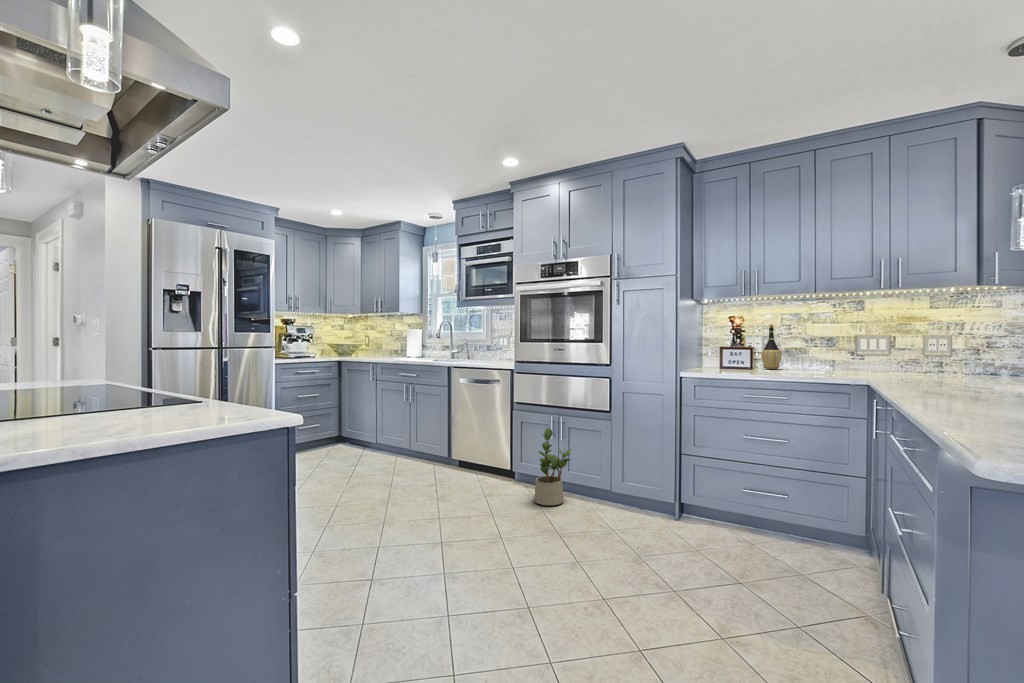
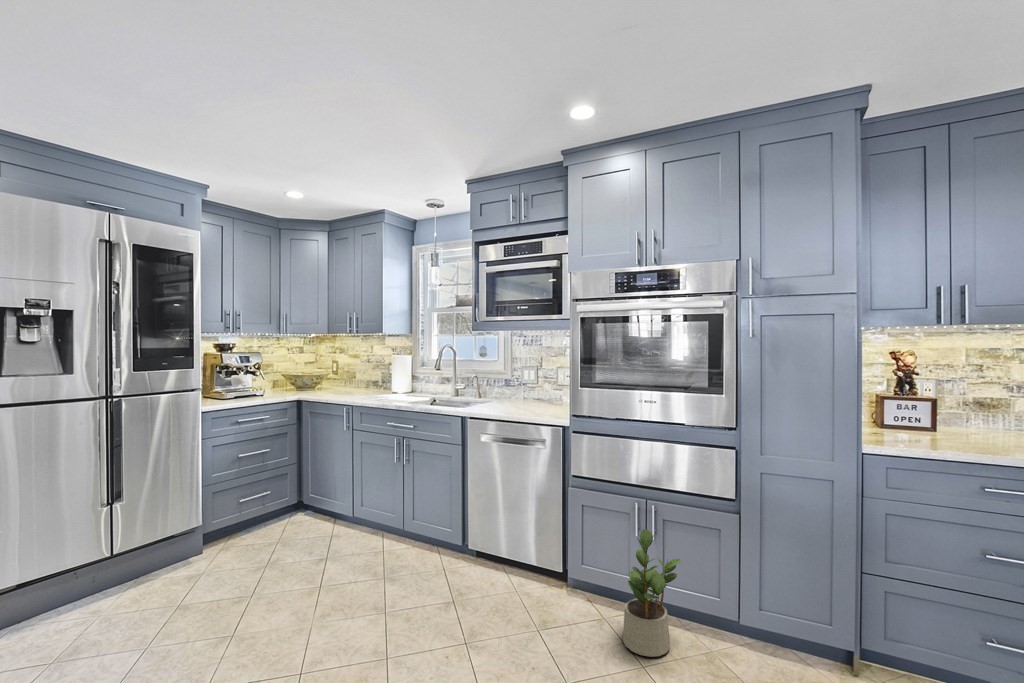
wine bottle: present [761,324,782,369] -> none [946,365,983,431]

